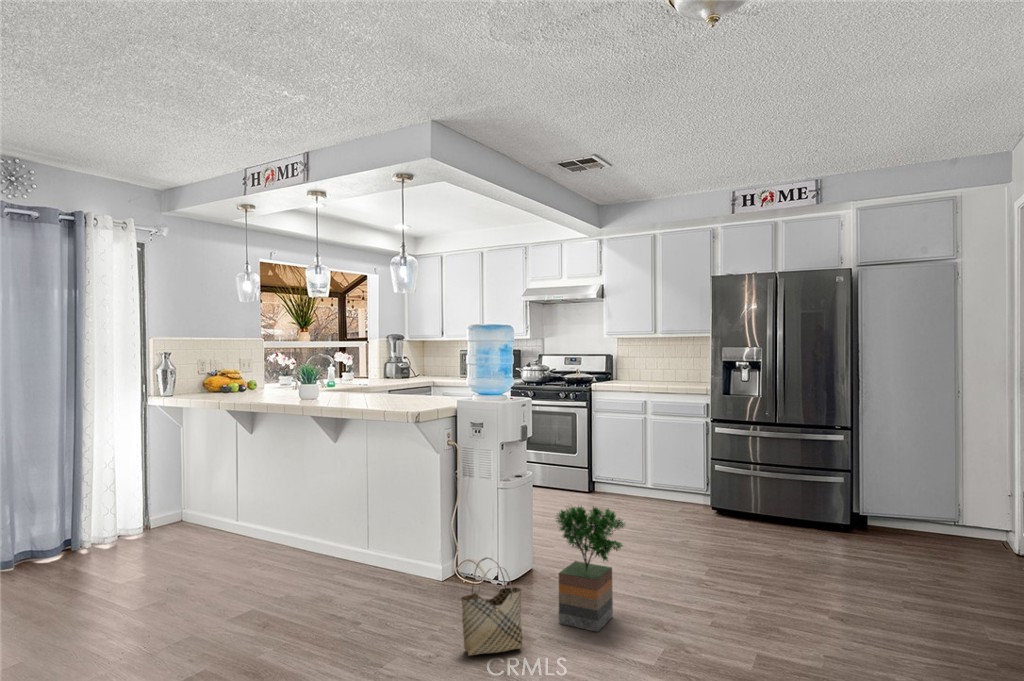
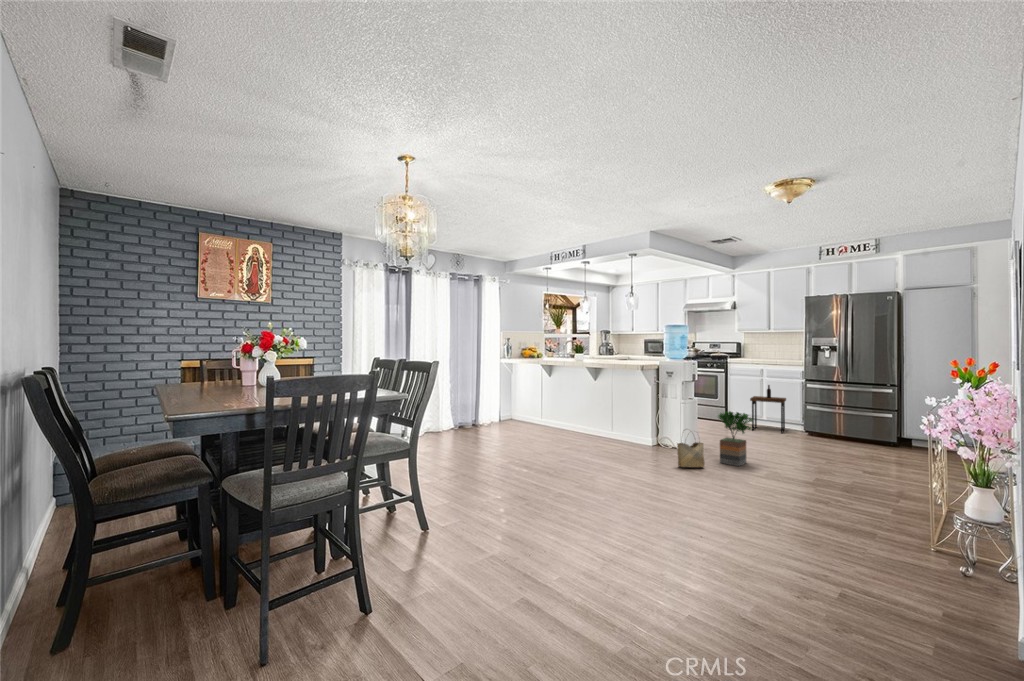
side table: none [625,430,682,517] -> present [750,385,786,433]

